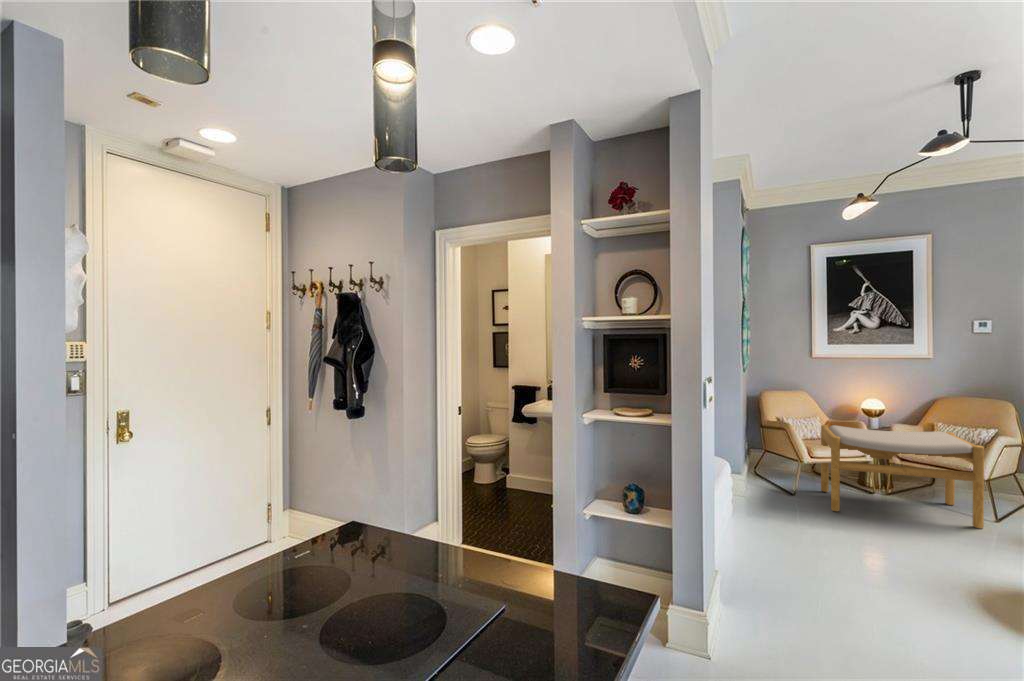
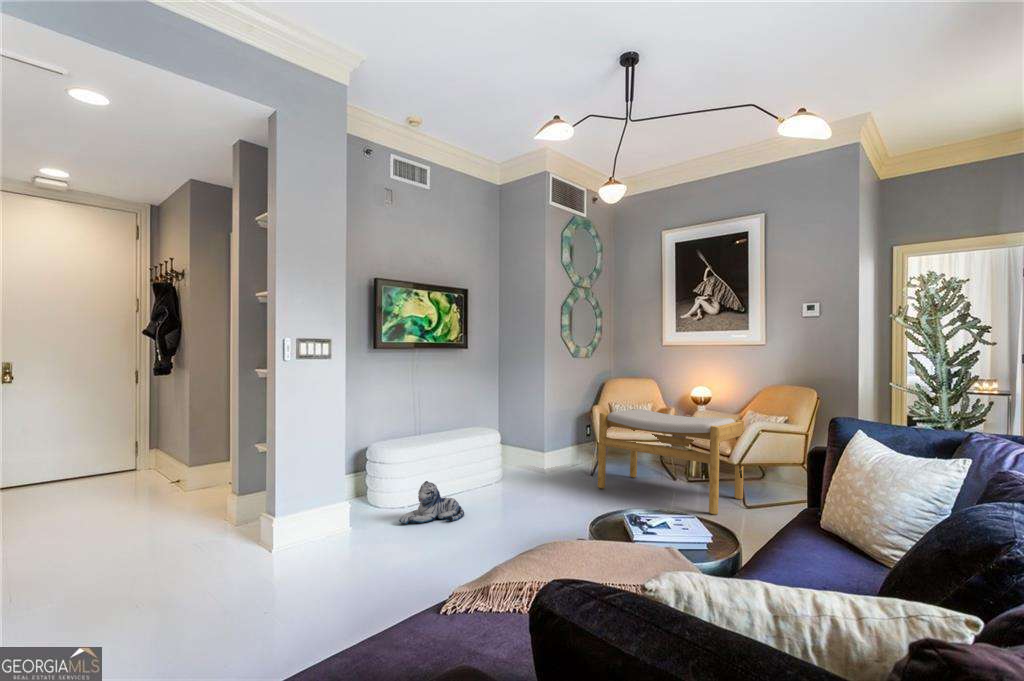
plush toy: none [785,546,833,601] -> present [399,481,464,524]

